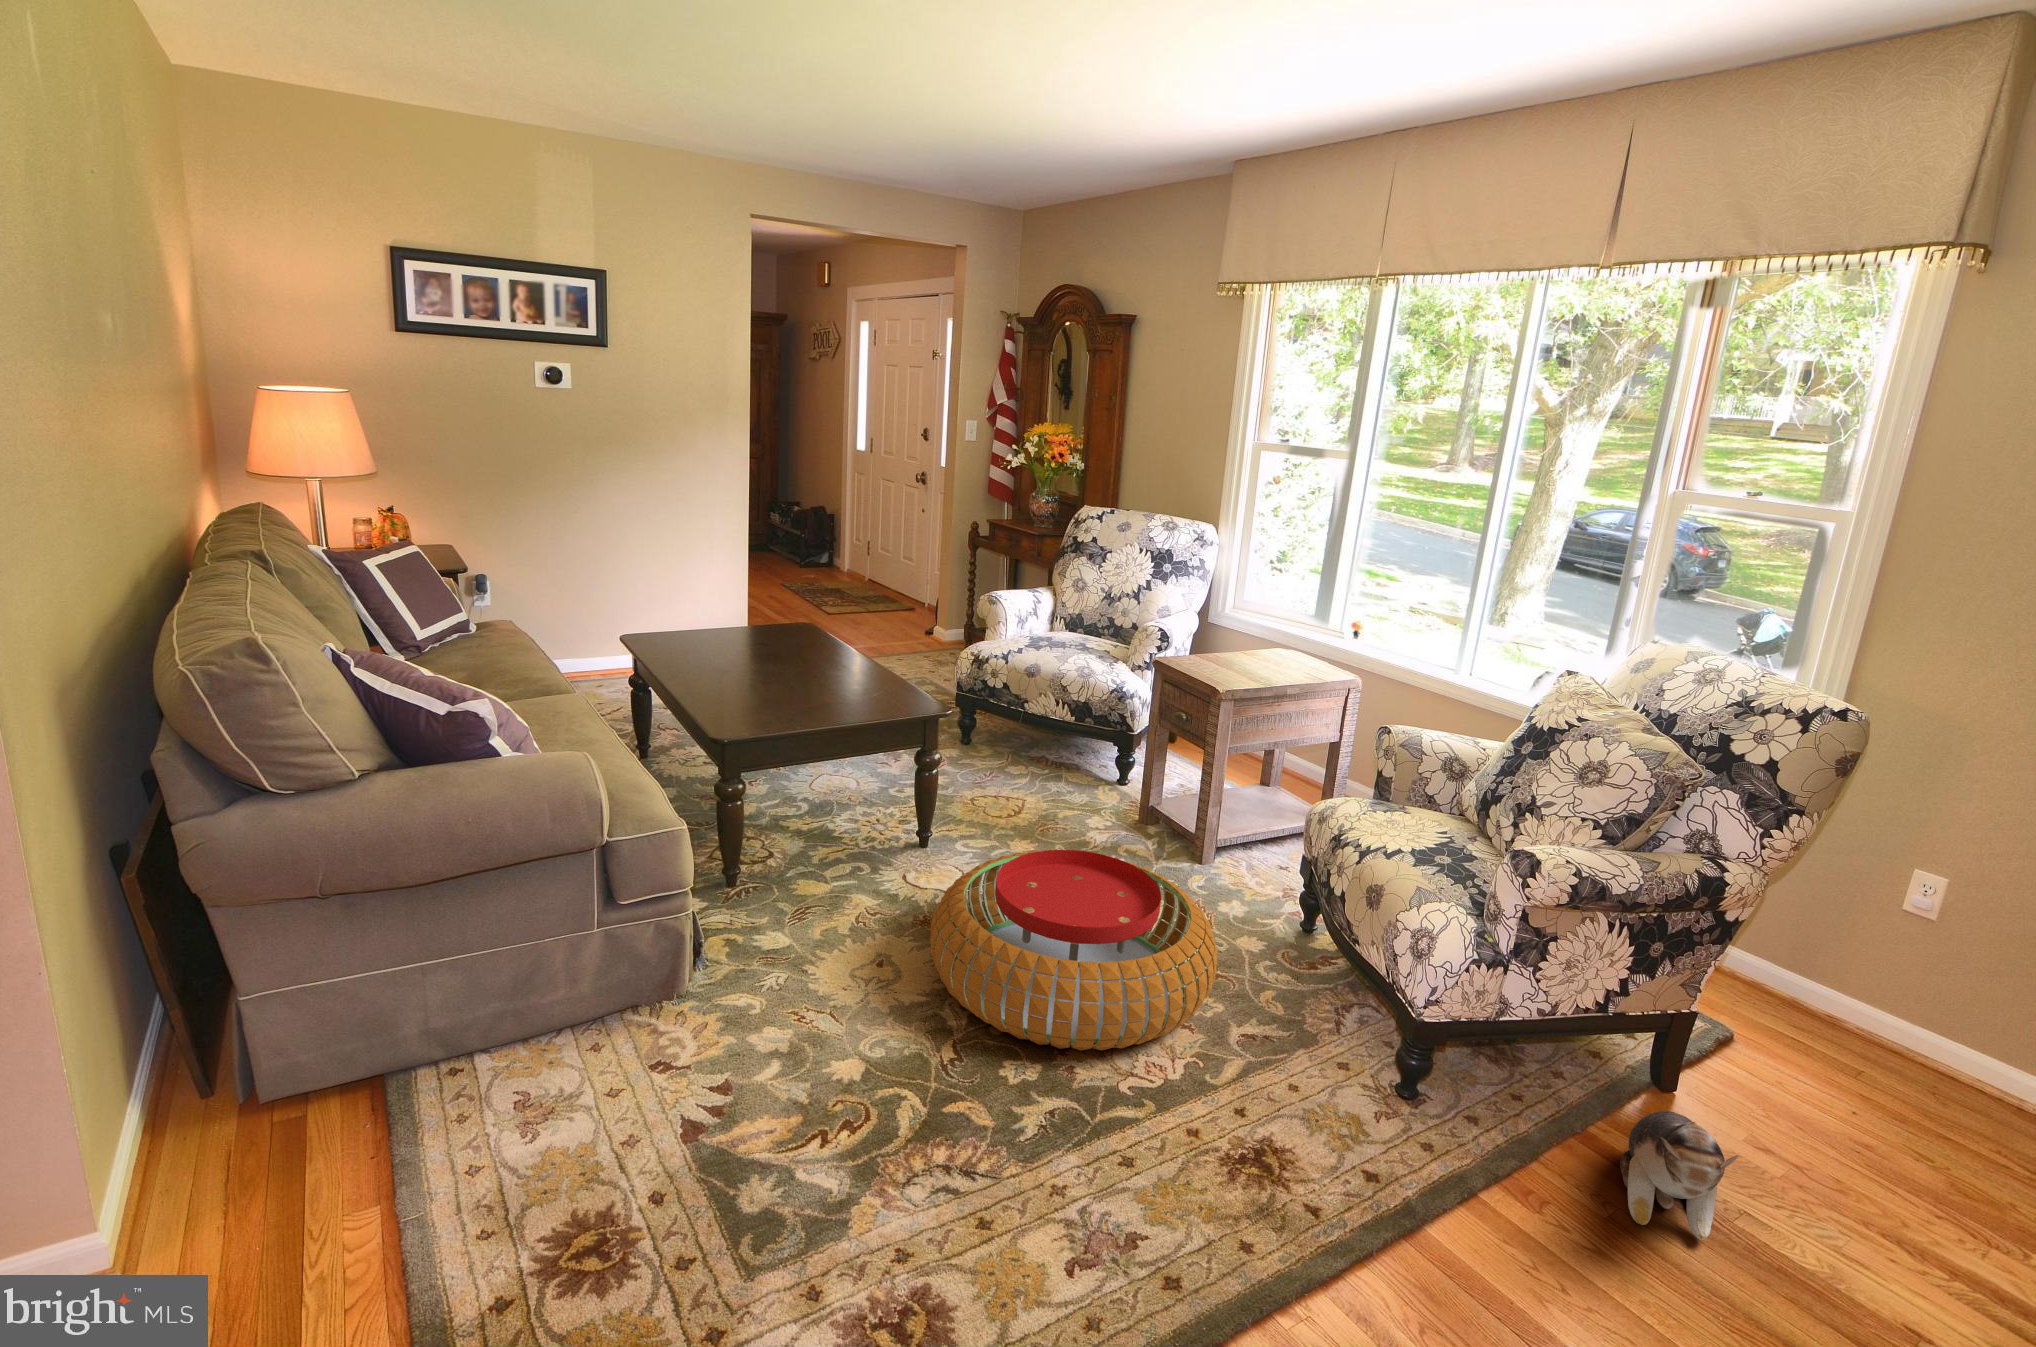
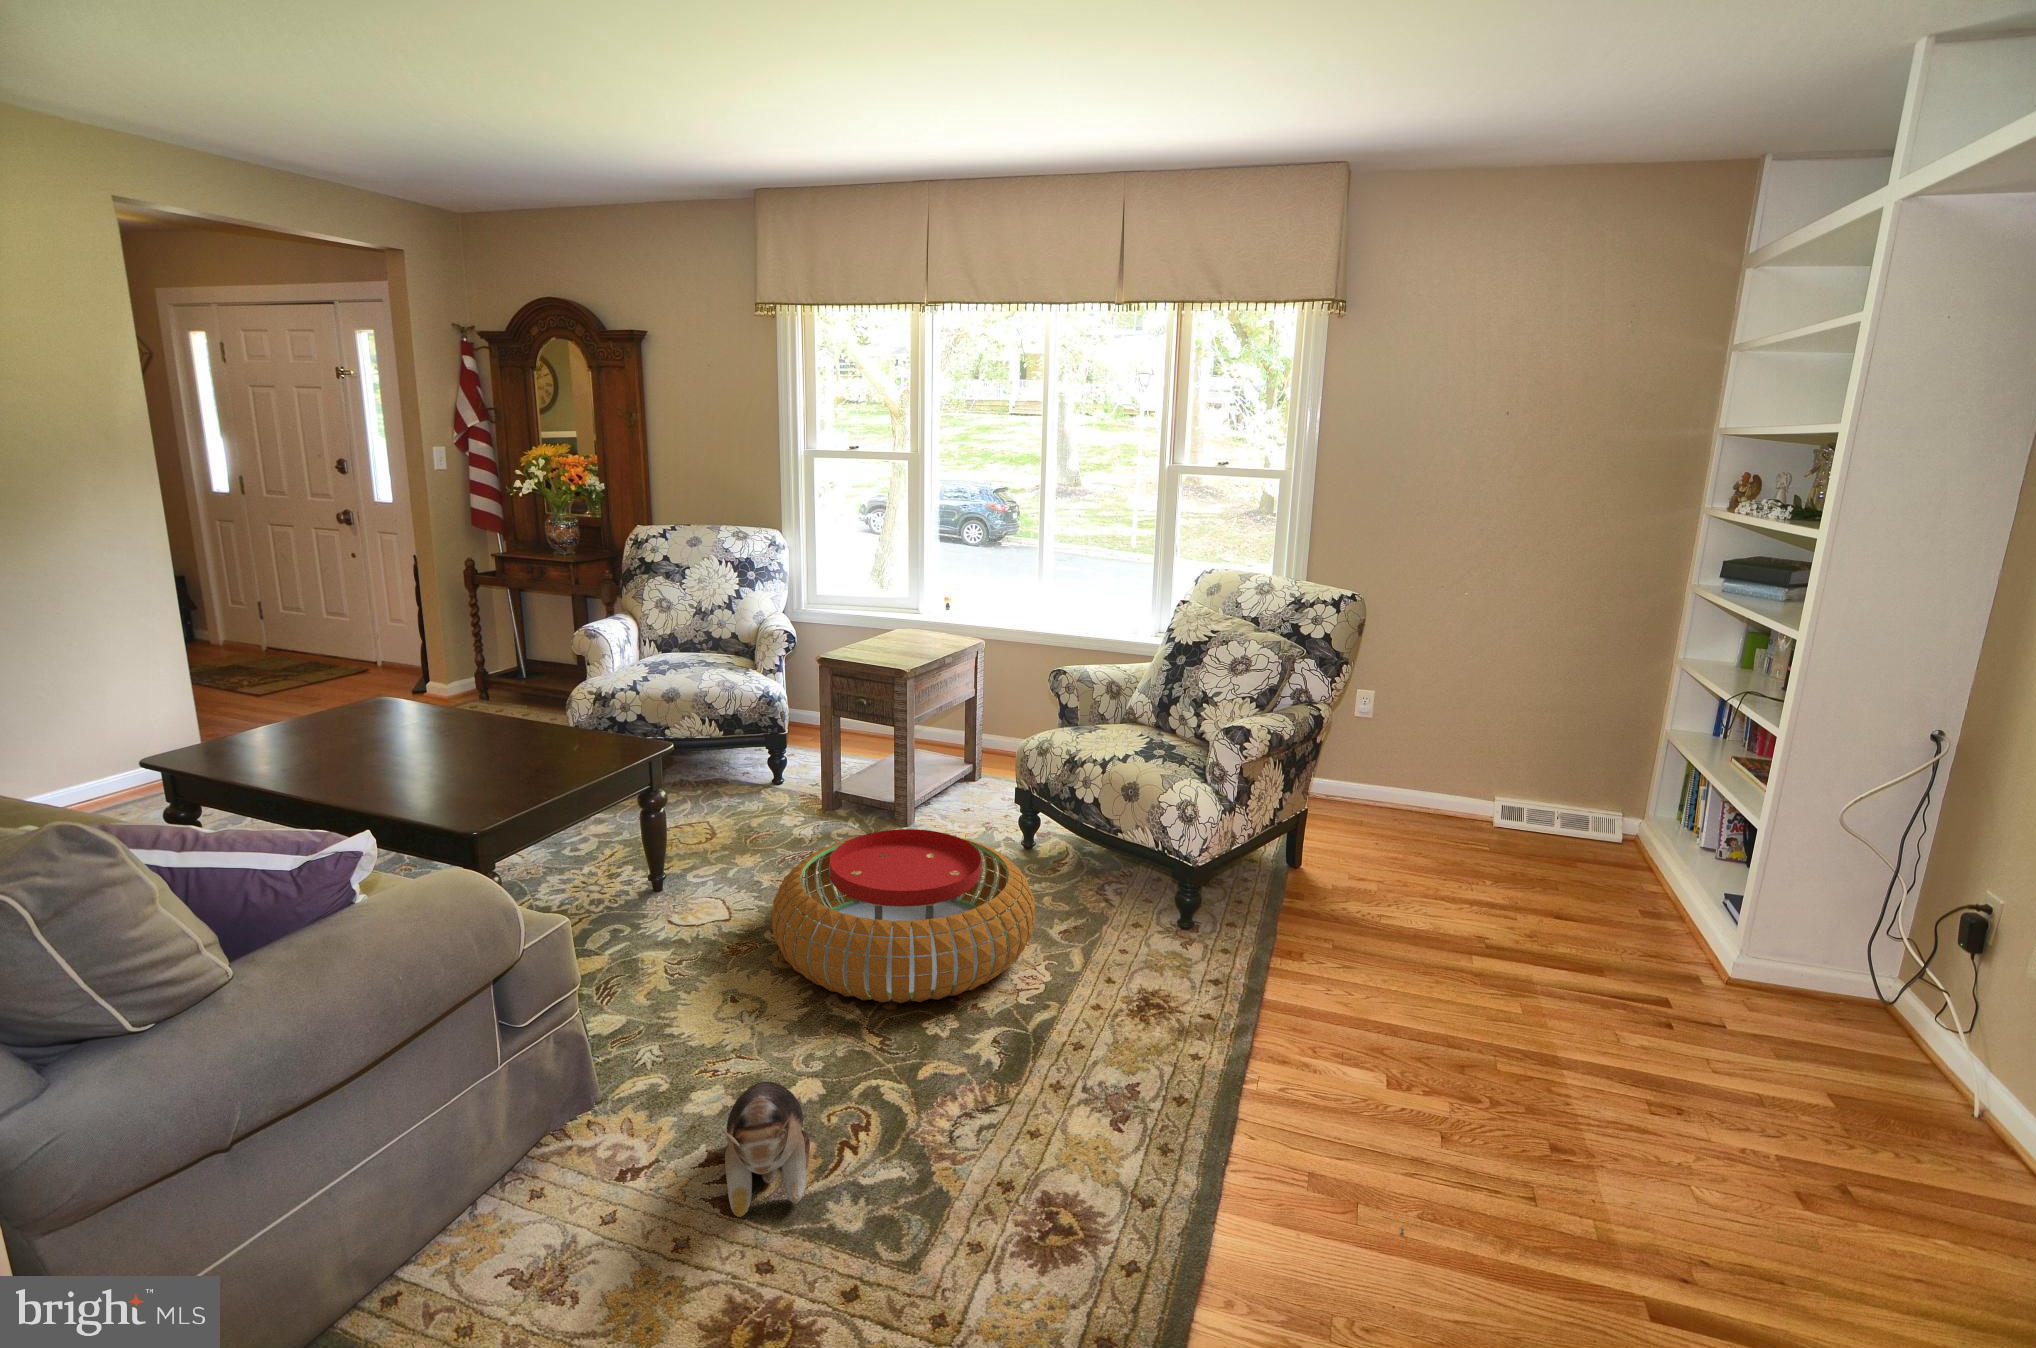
plush toy: present [1620,1111,1739,1240] -> present [722,1082,810,1217]

